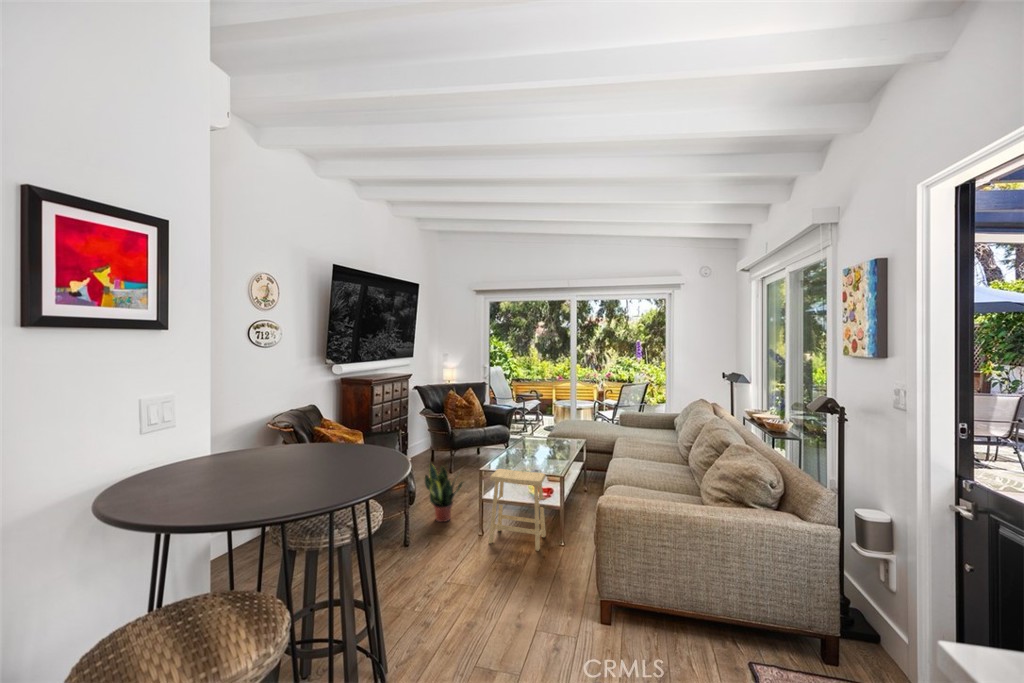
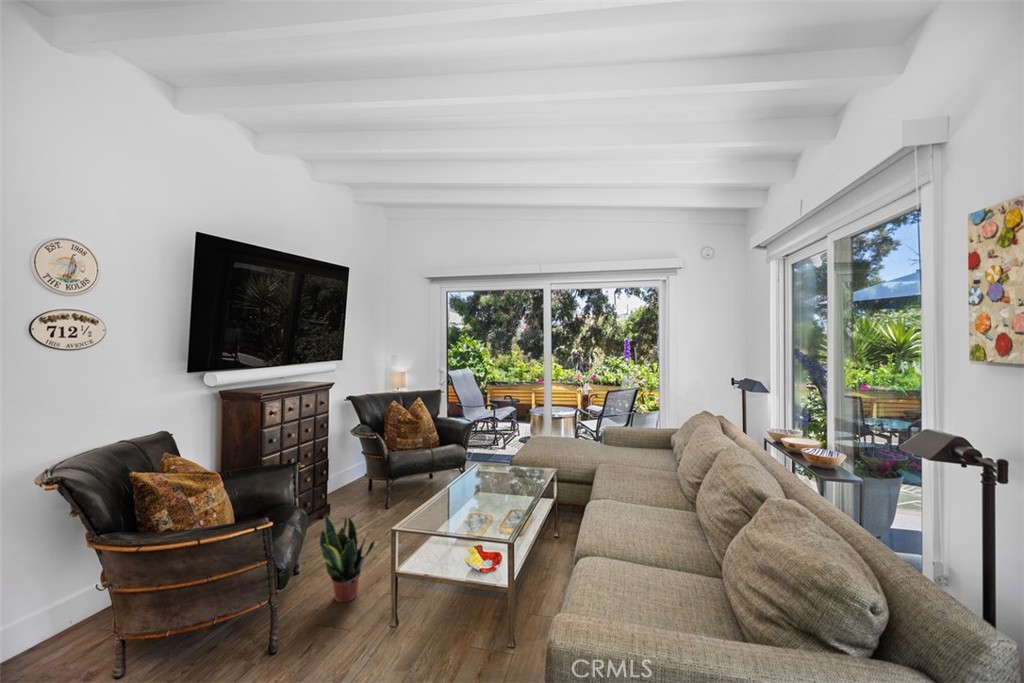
footstool: present [489,469,546,551] -> none [399,528,489,662]

